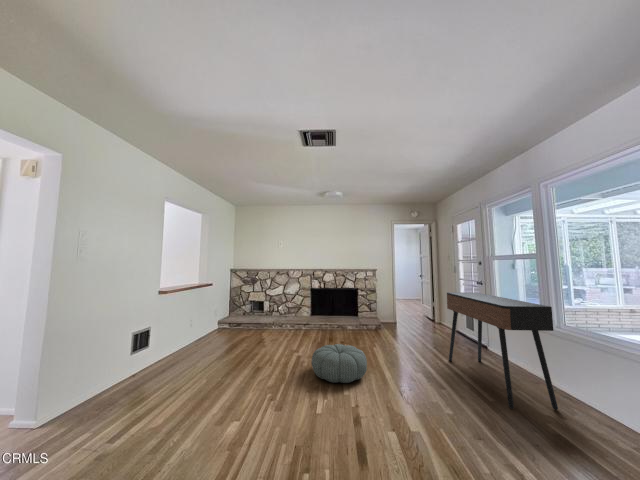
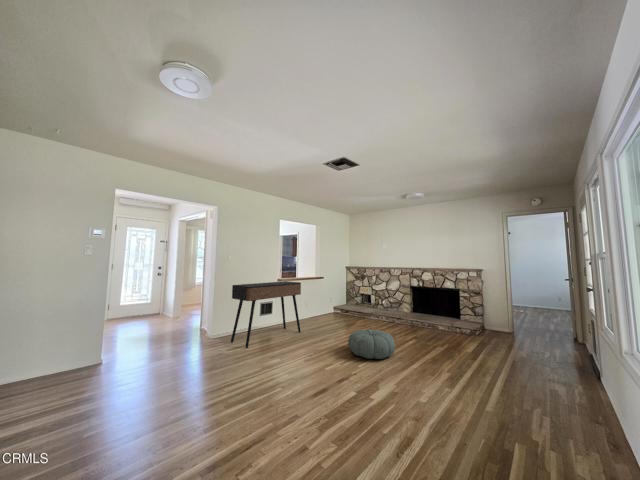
console table: present [447,292,558,410] -> present [231,281,301,348]

